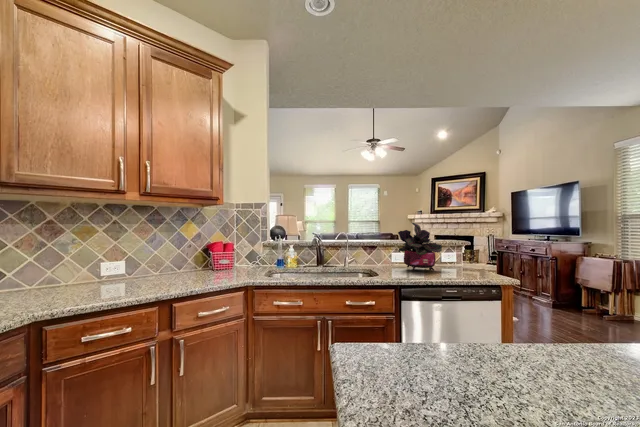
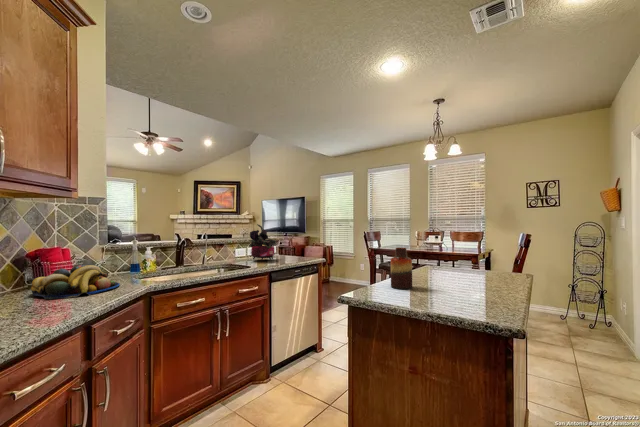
fruit bowl: none [192,255,247,279] -> present [31,265,120,299]
vase: none [470,272,530,382] -> present [391,248,412,289]

